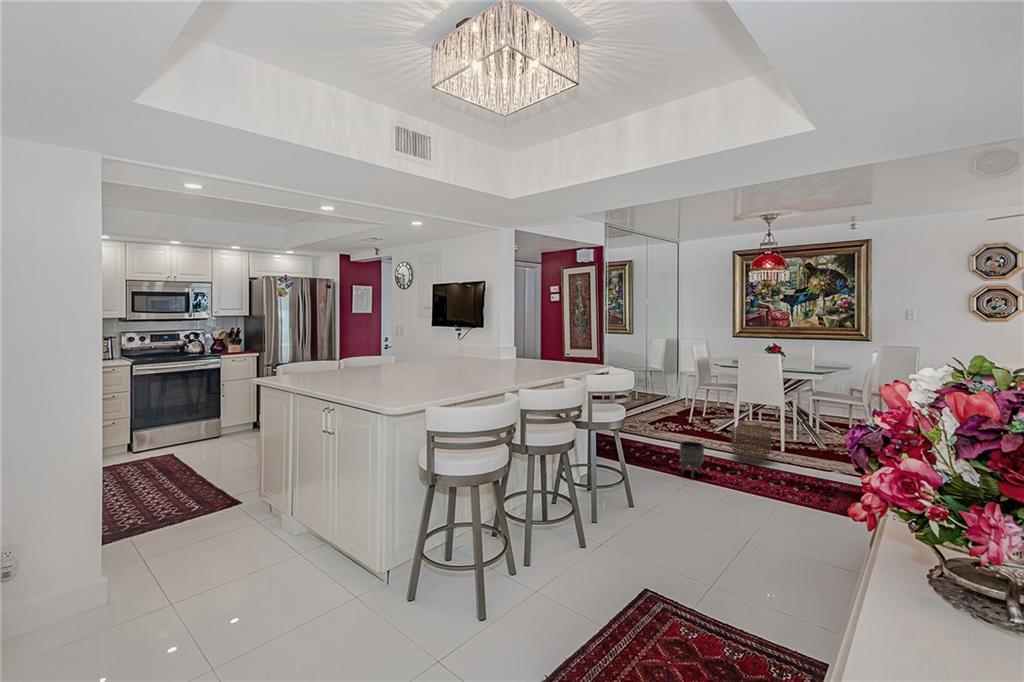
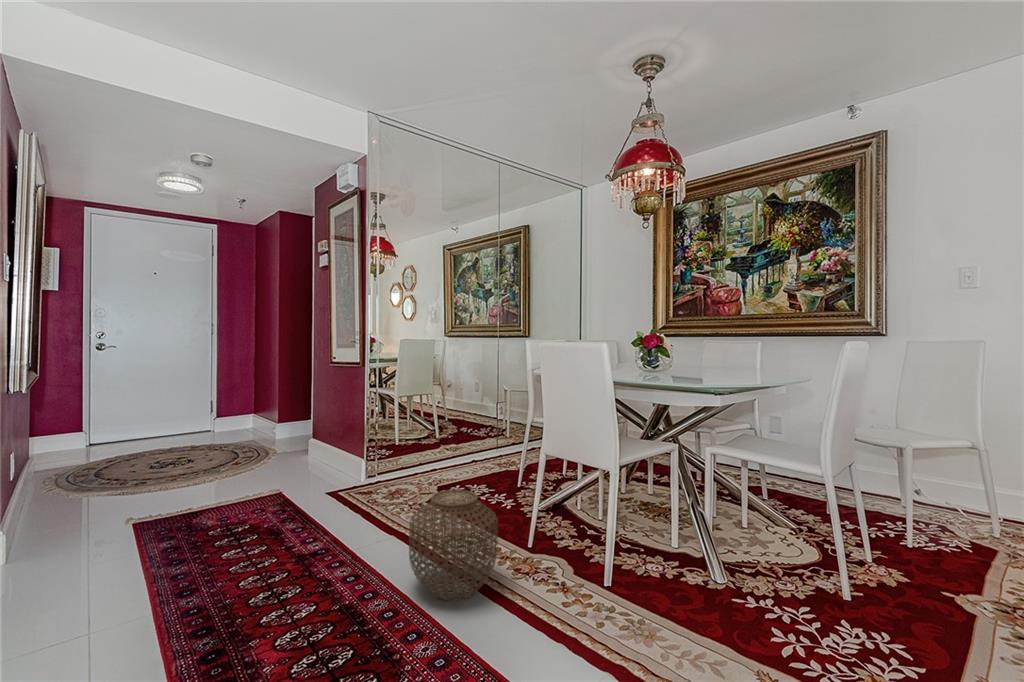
planter: present [680,441,704,478] -> none [180,530,250,635]

